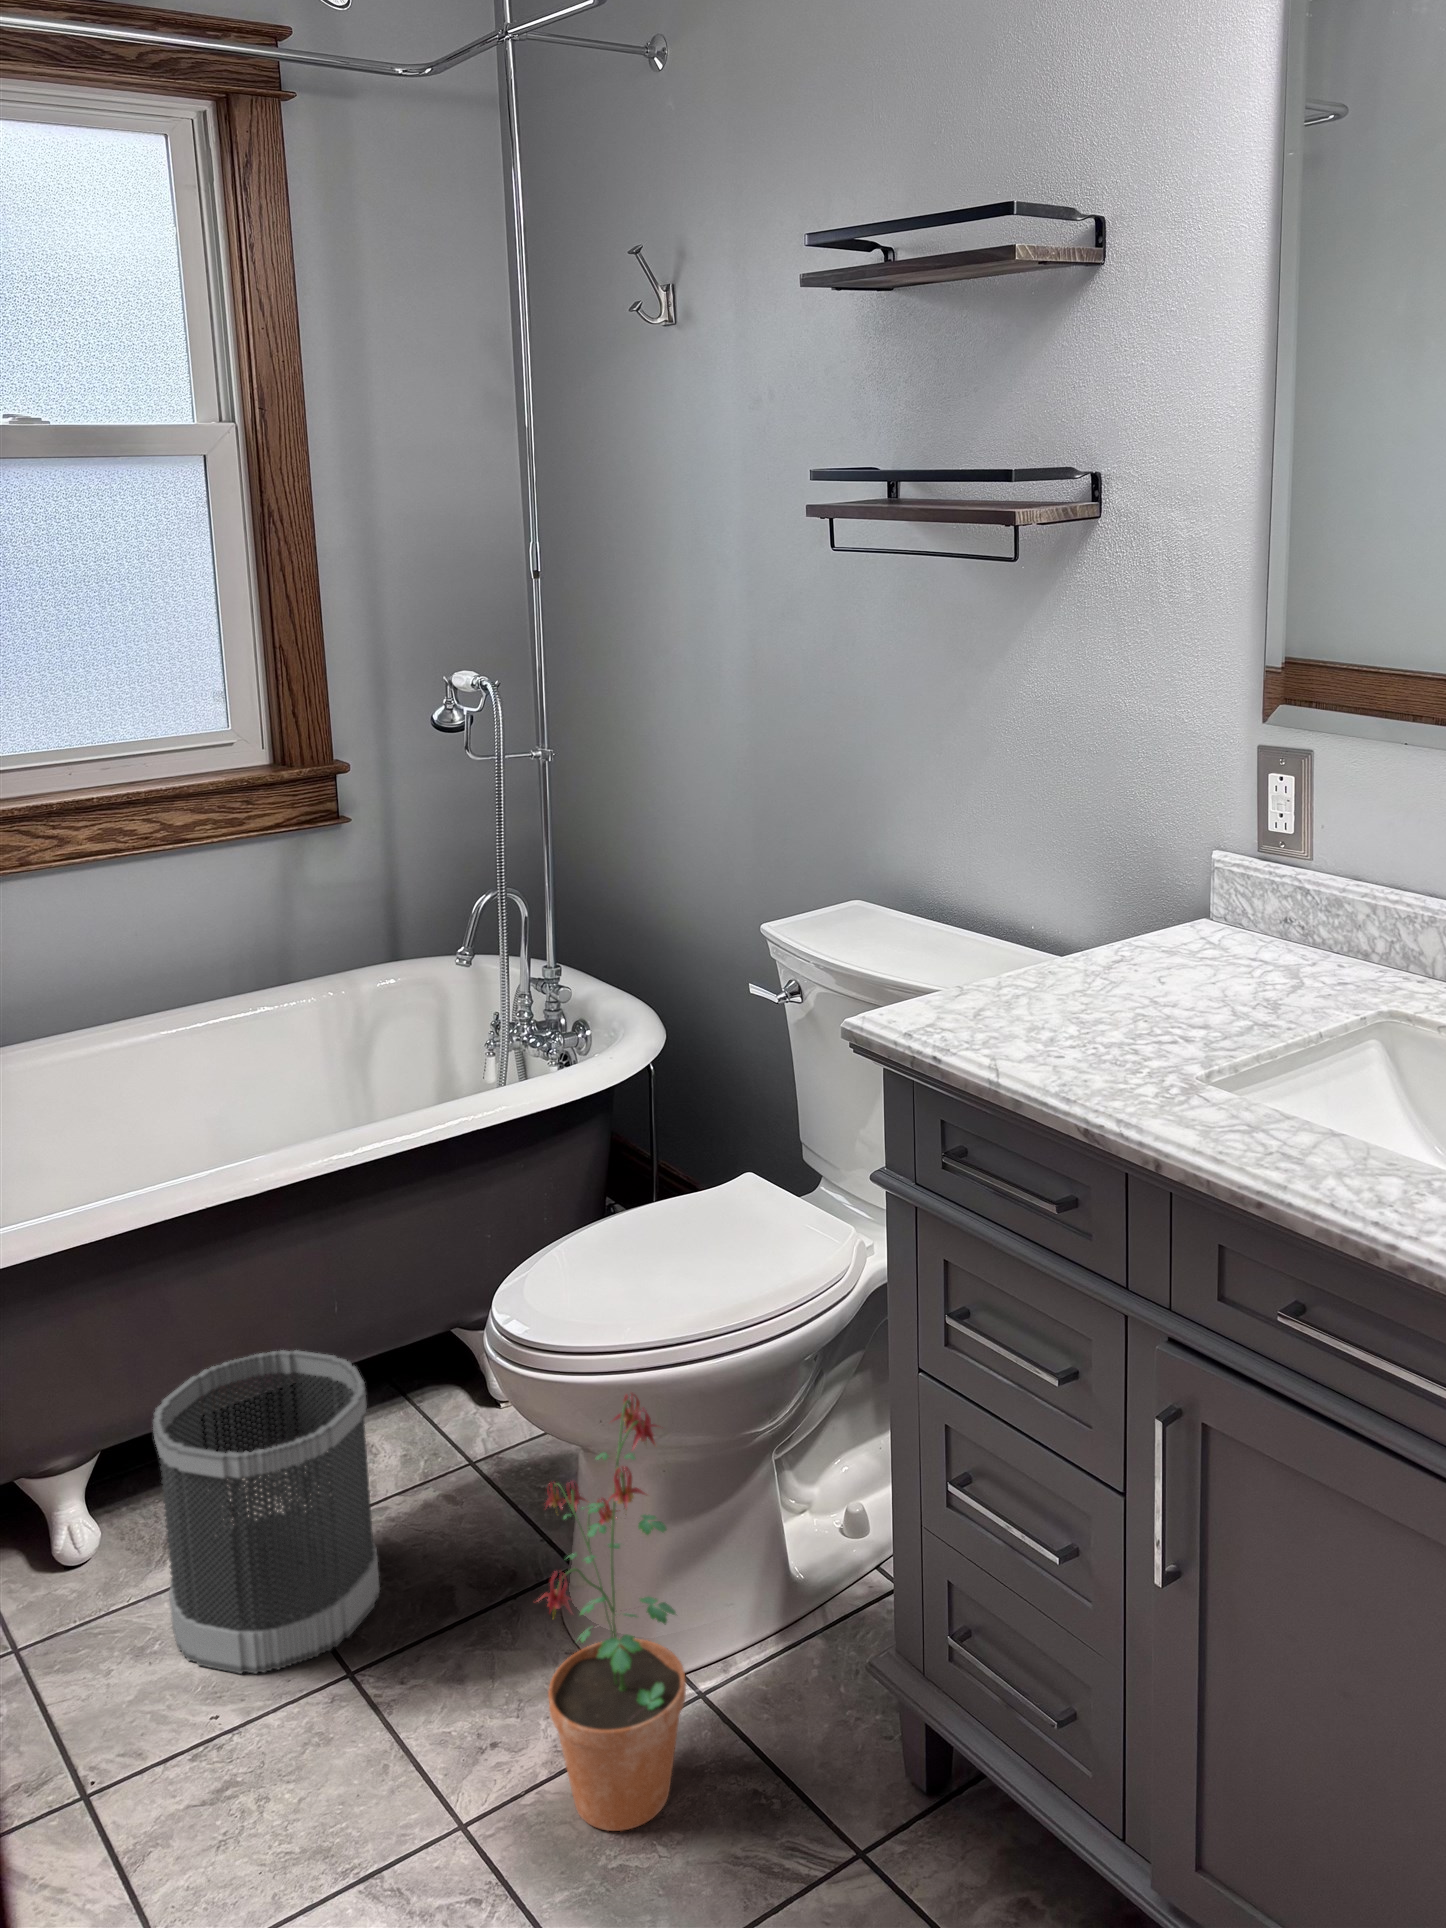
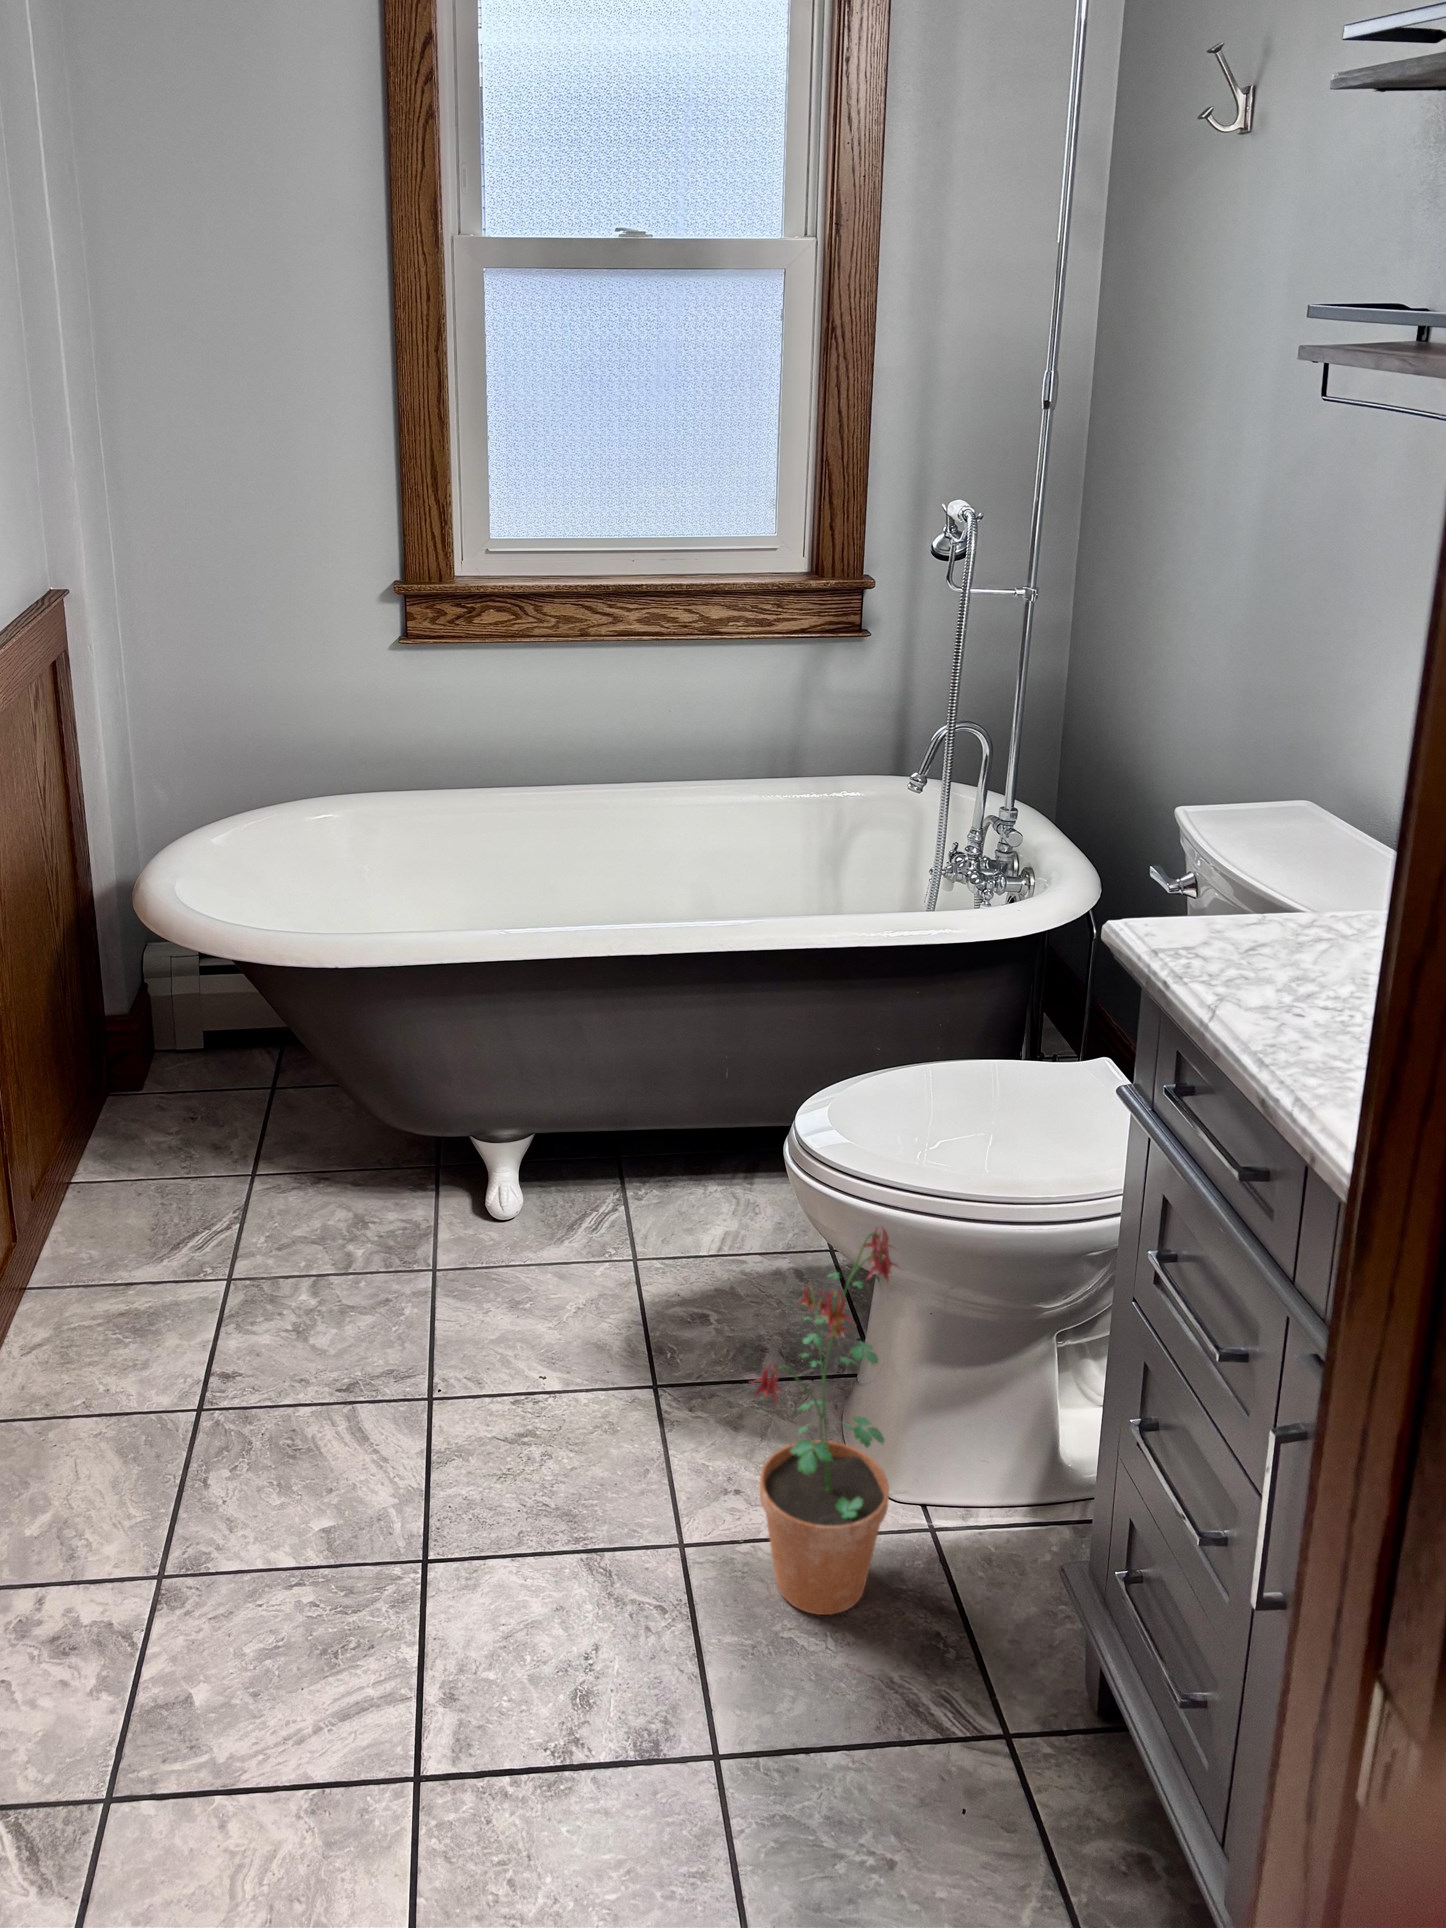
wastebasket: present [153,1350,380,1674] -> none [538,1092,714,1362]

